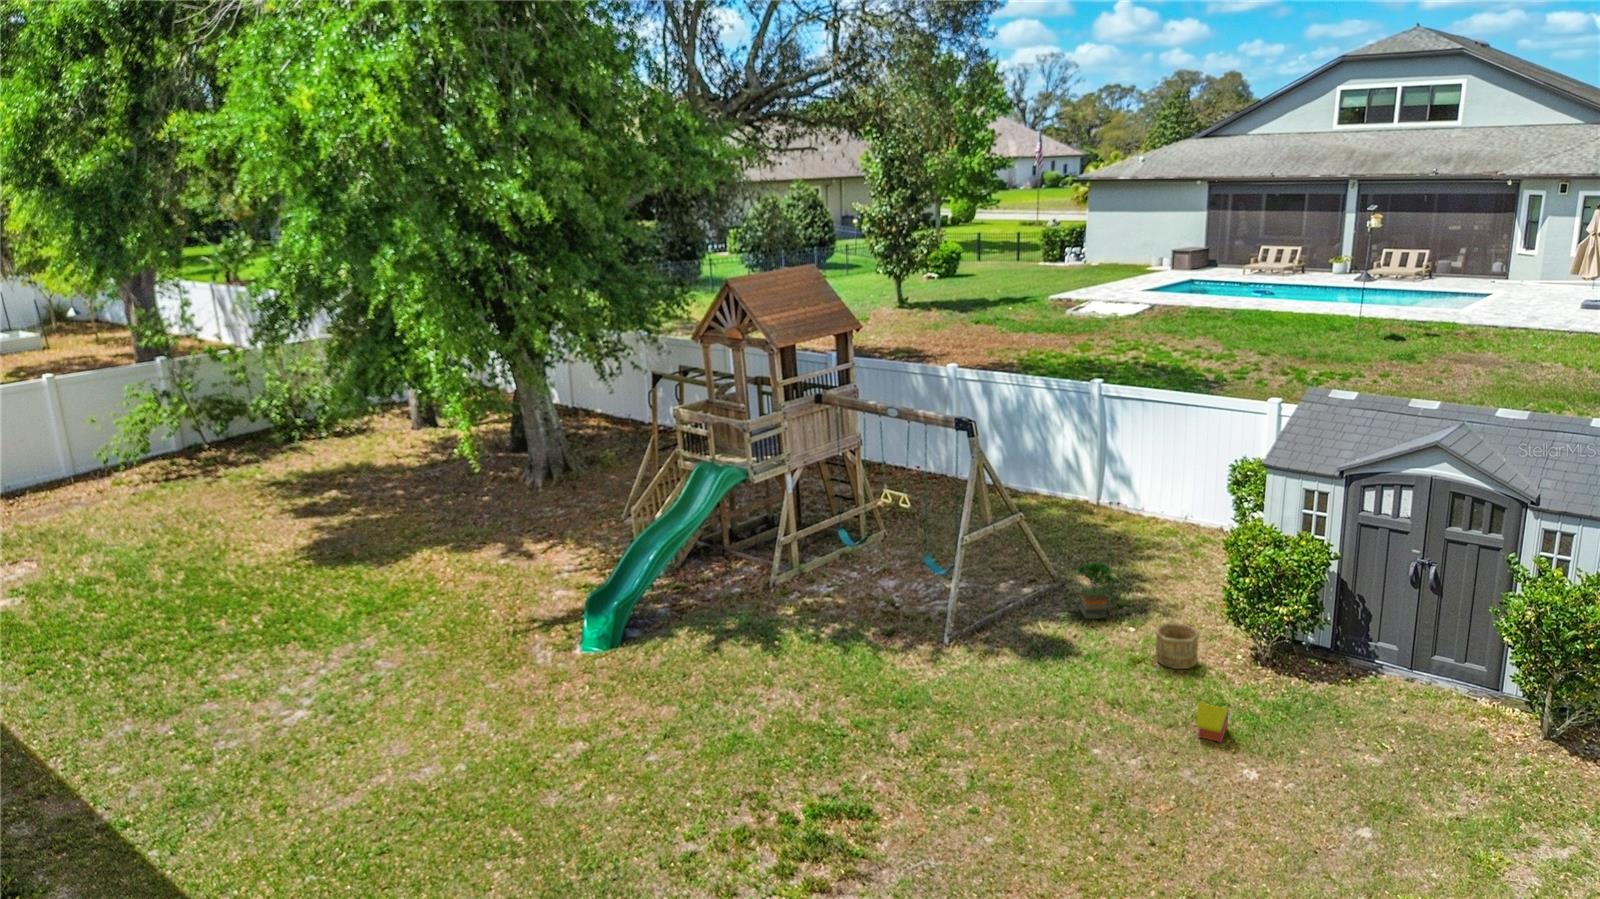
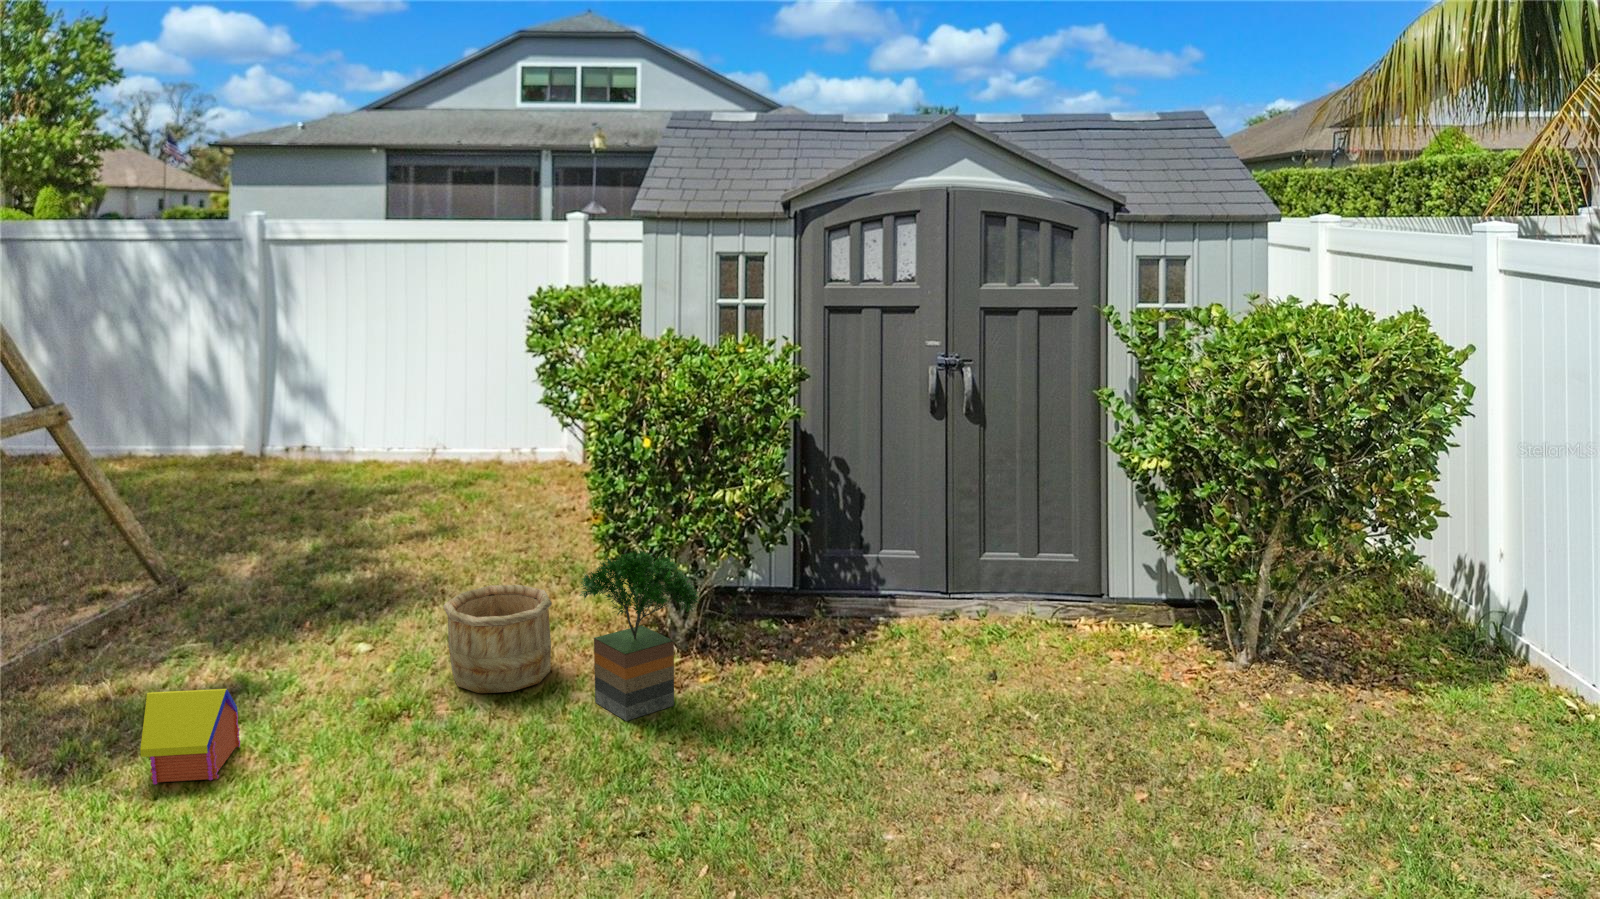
potted tree: present [1078,562,1116,619] -> present [580,550,699,721]
toy house: present [1197,703,1228,742] -> present [140,689,240,784]

